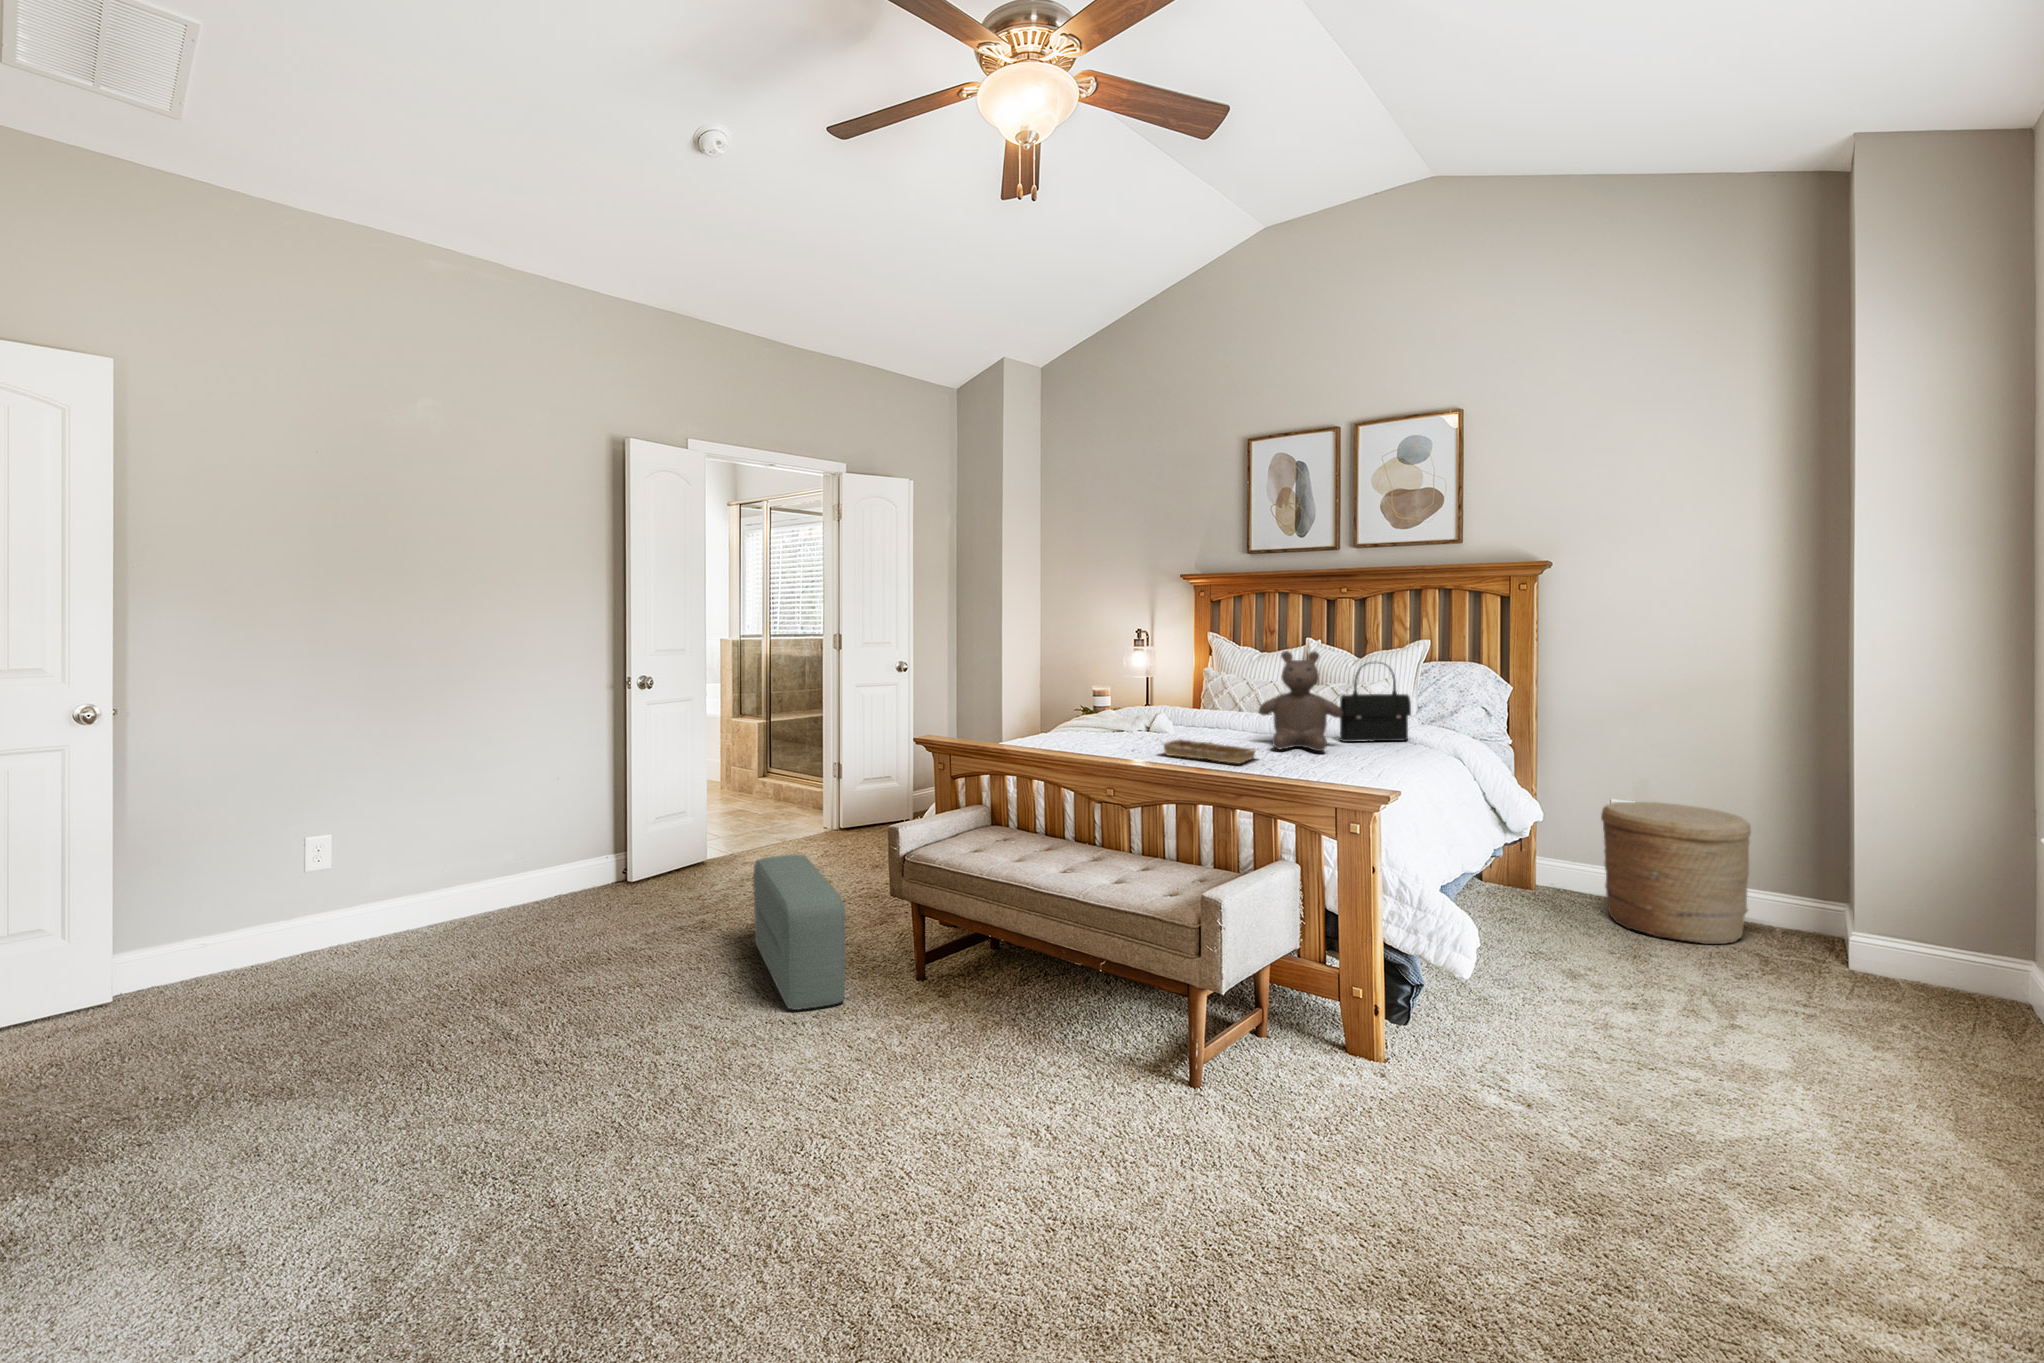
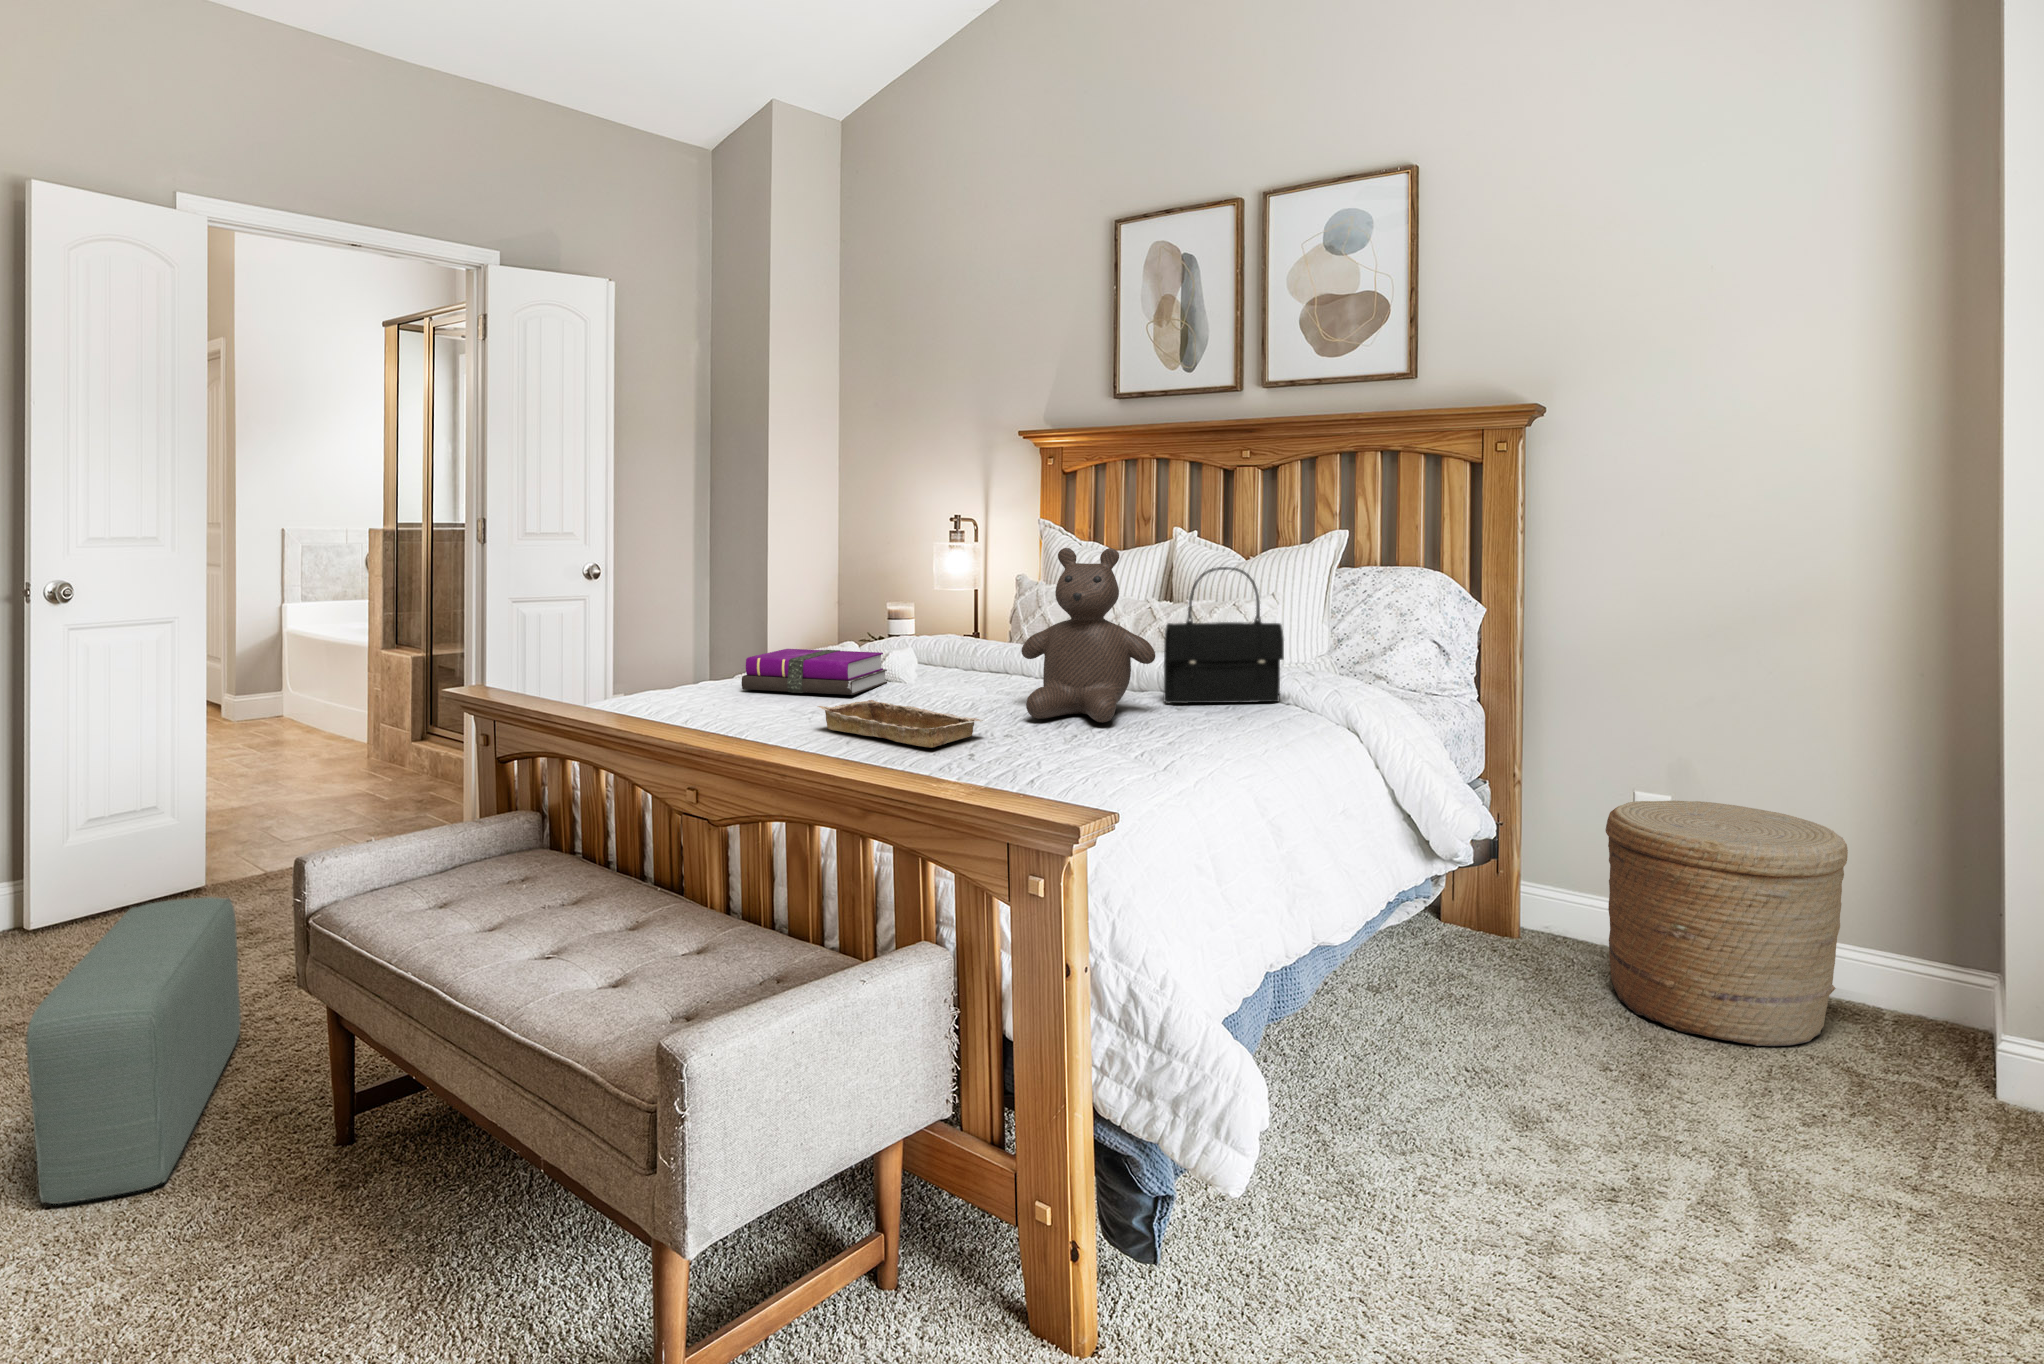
notebook: none [1079,710,1158,737] -> present [741,649,887,695]

